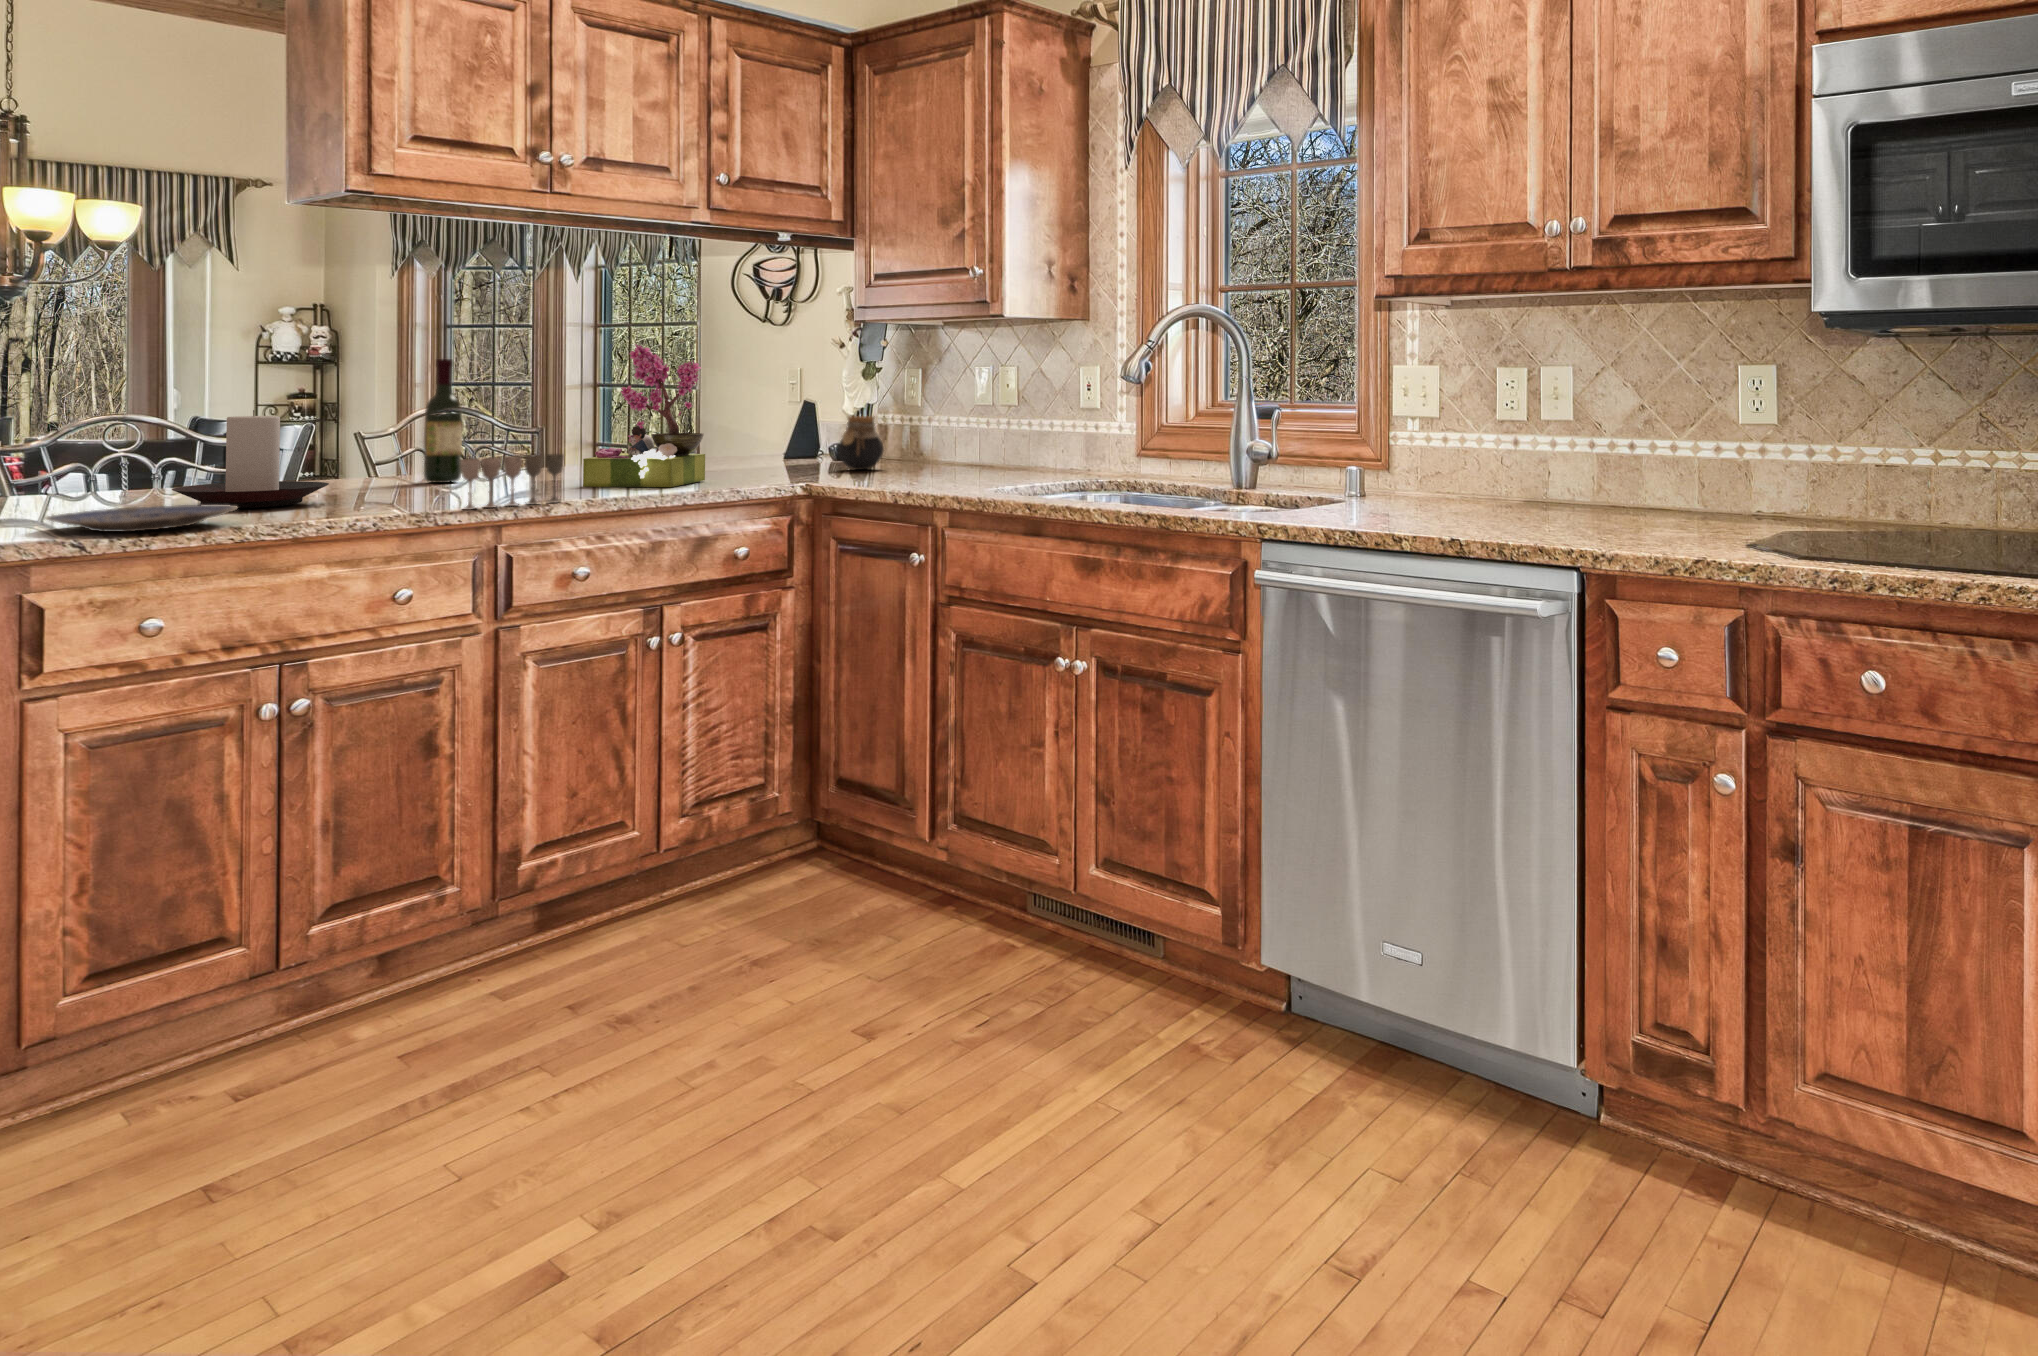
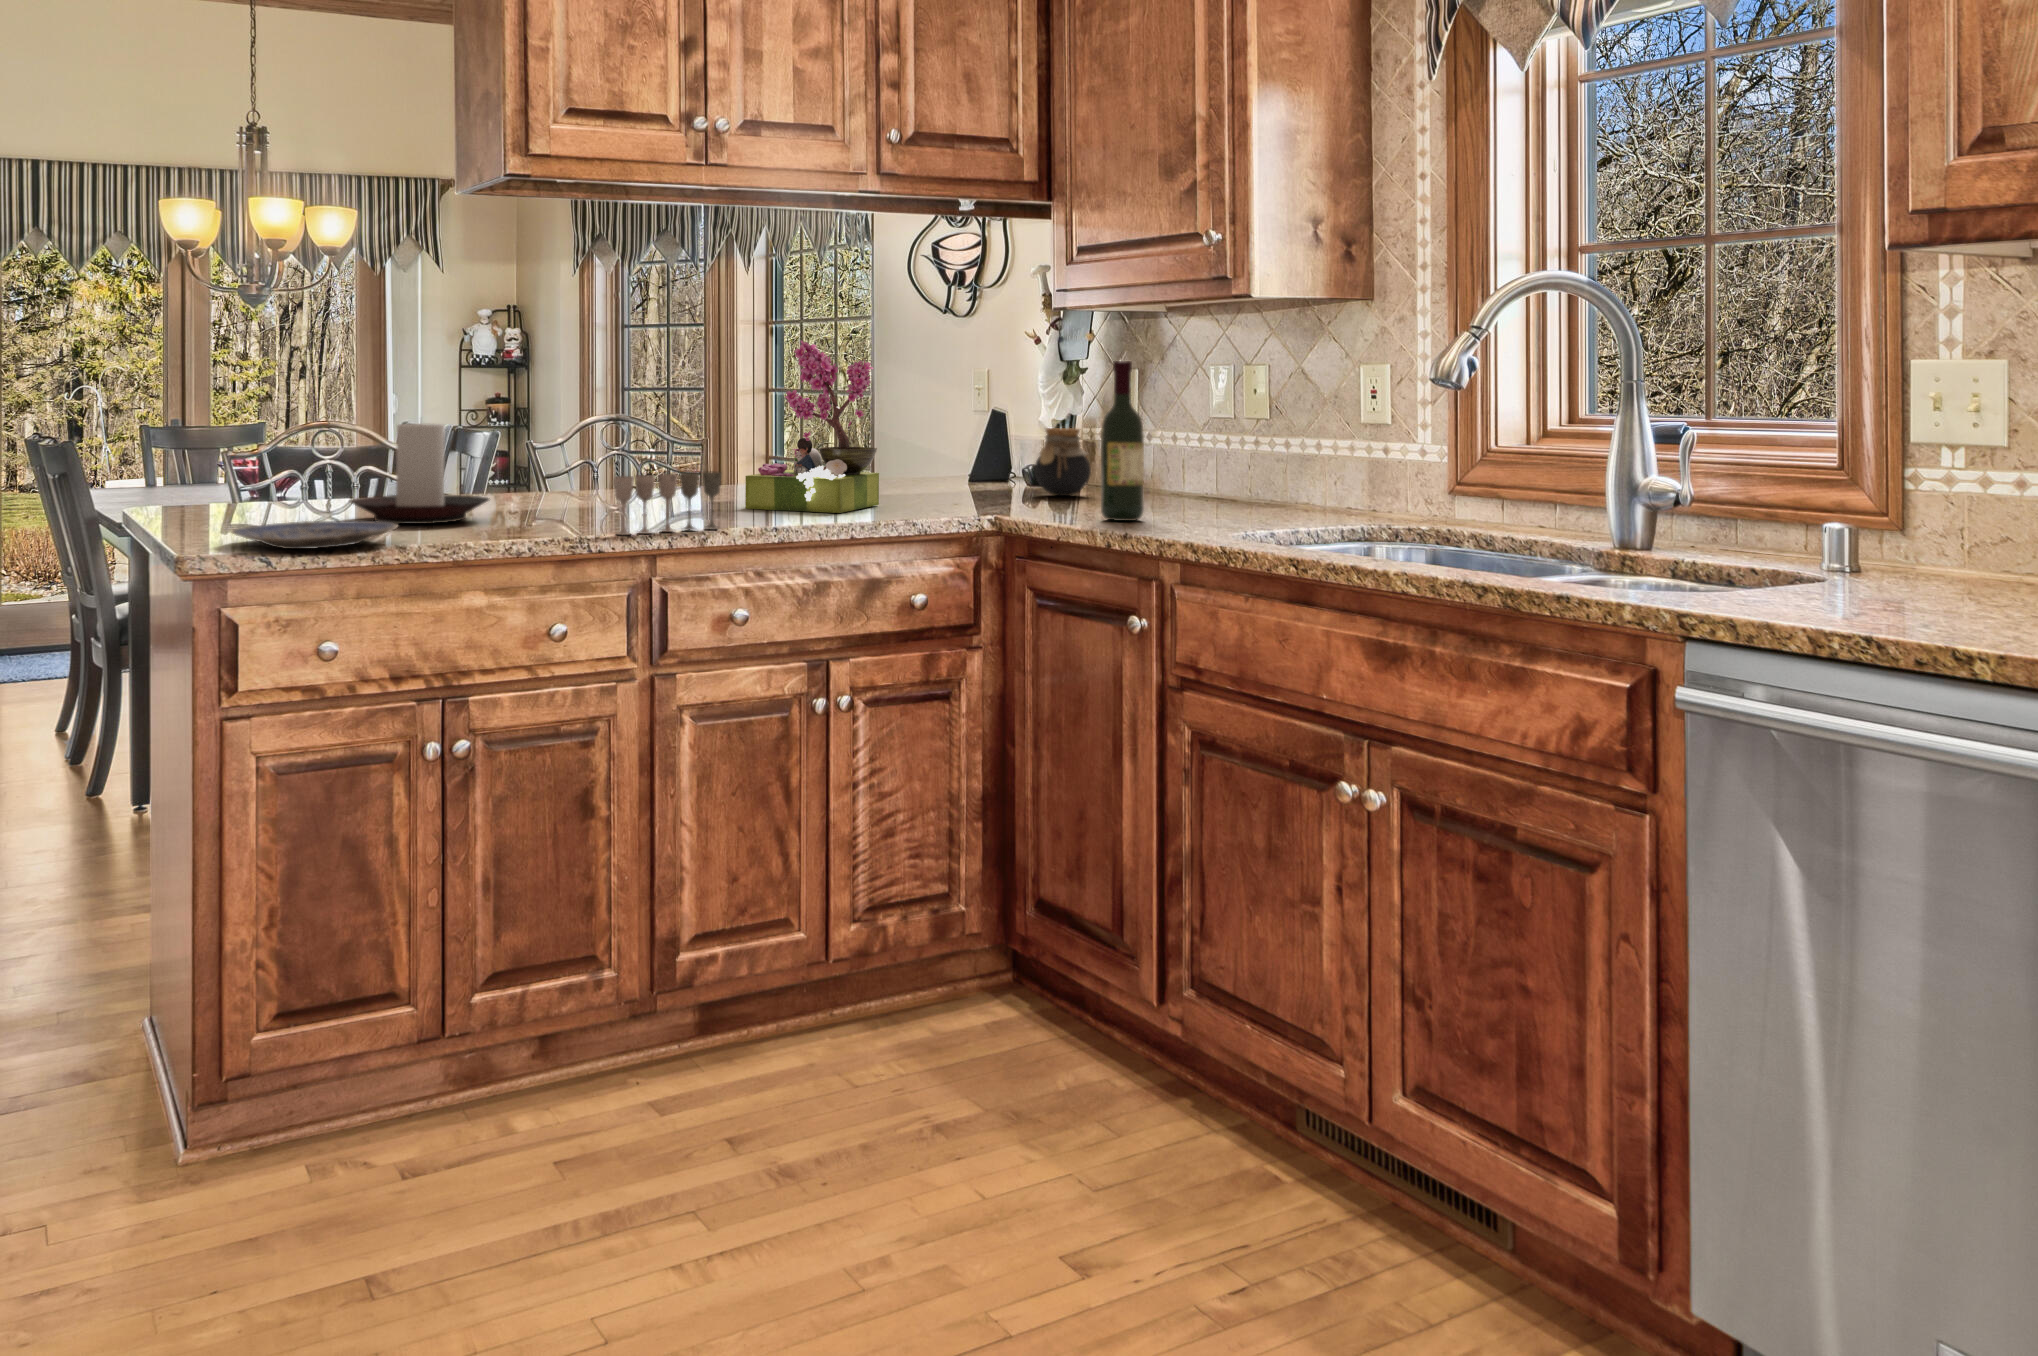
wine bottle: present [424,359,462,483] -> present [1101,361,1144,521]

